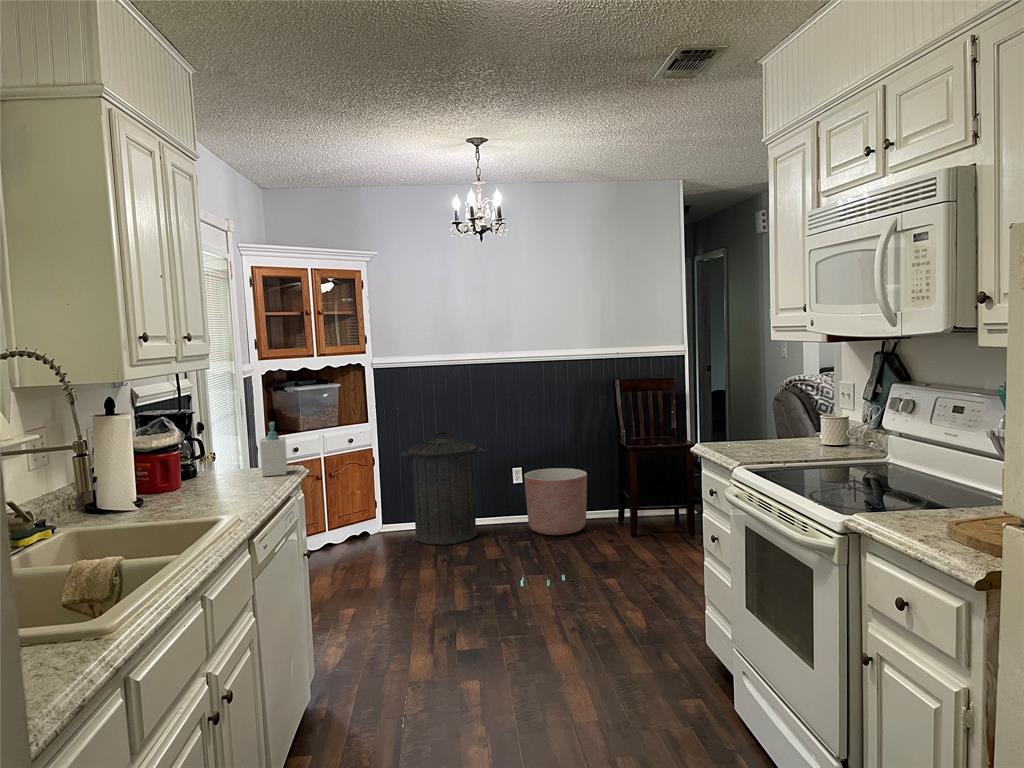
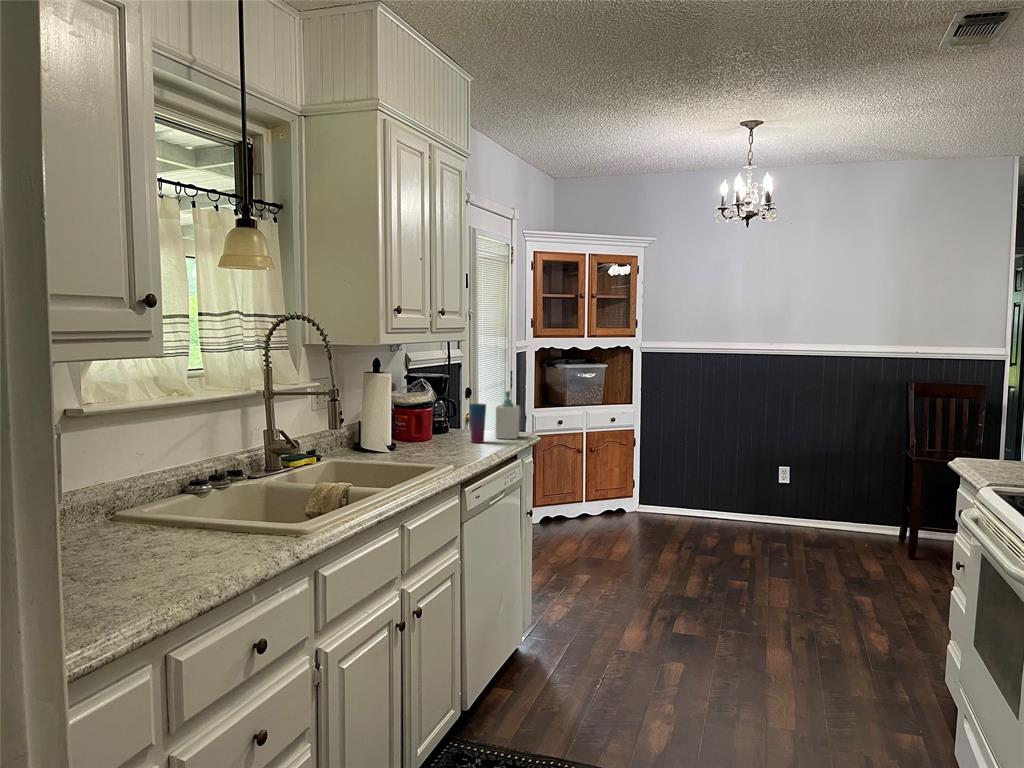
trash can: present [400,430,484,545] -> none [660,418,746,534]
cup: none [230,439,251,485] -> present [469,403,486,443]
planter: present [524,468,587,535] -> none [789,471,861,543]

